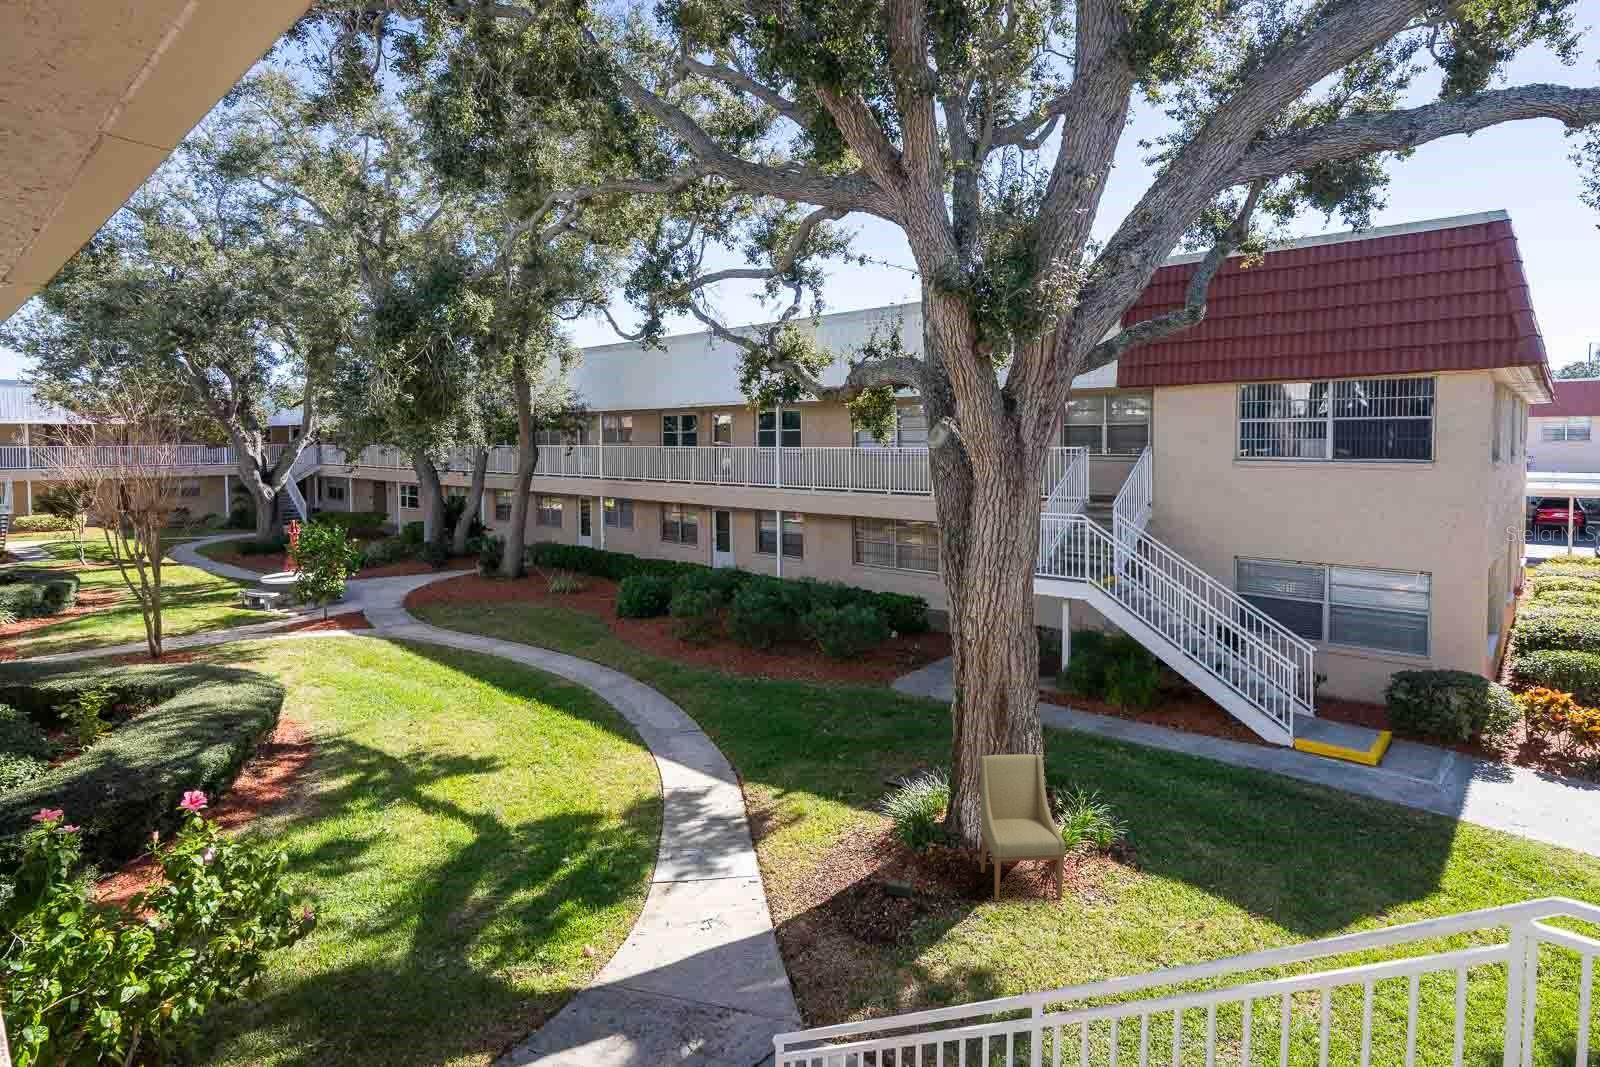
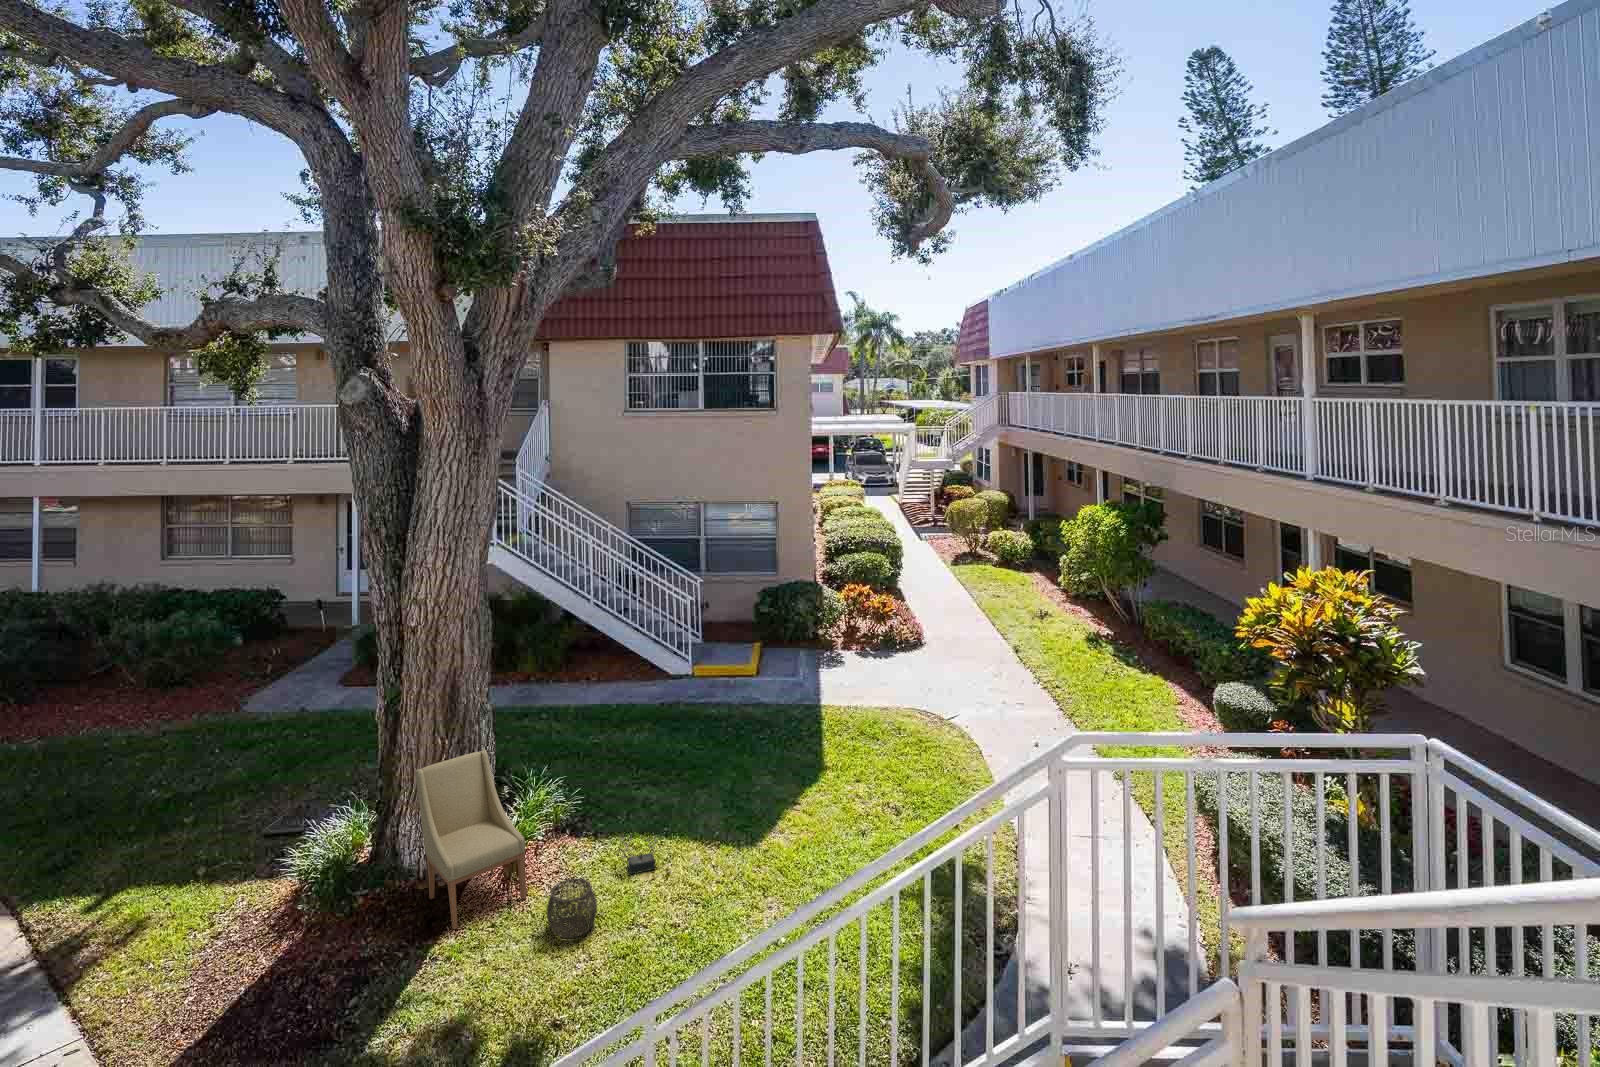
decorative plant: present [879,855,918,897] -> present [620,837,660,874]
woven basket: none [1075,890,1125,947] -> present [547,878,597,938]

